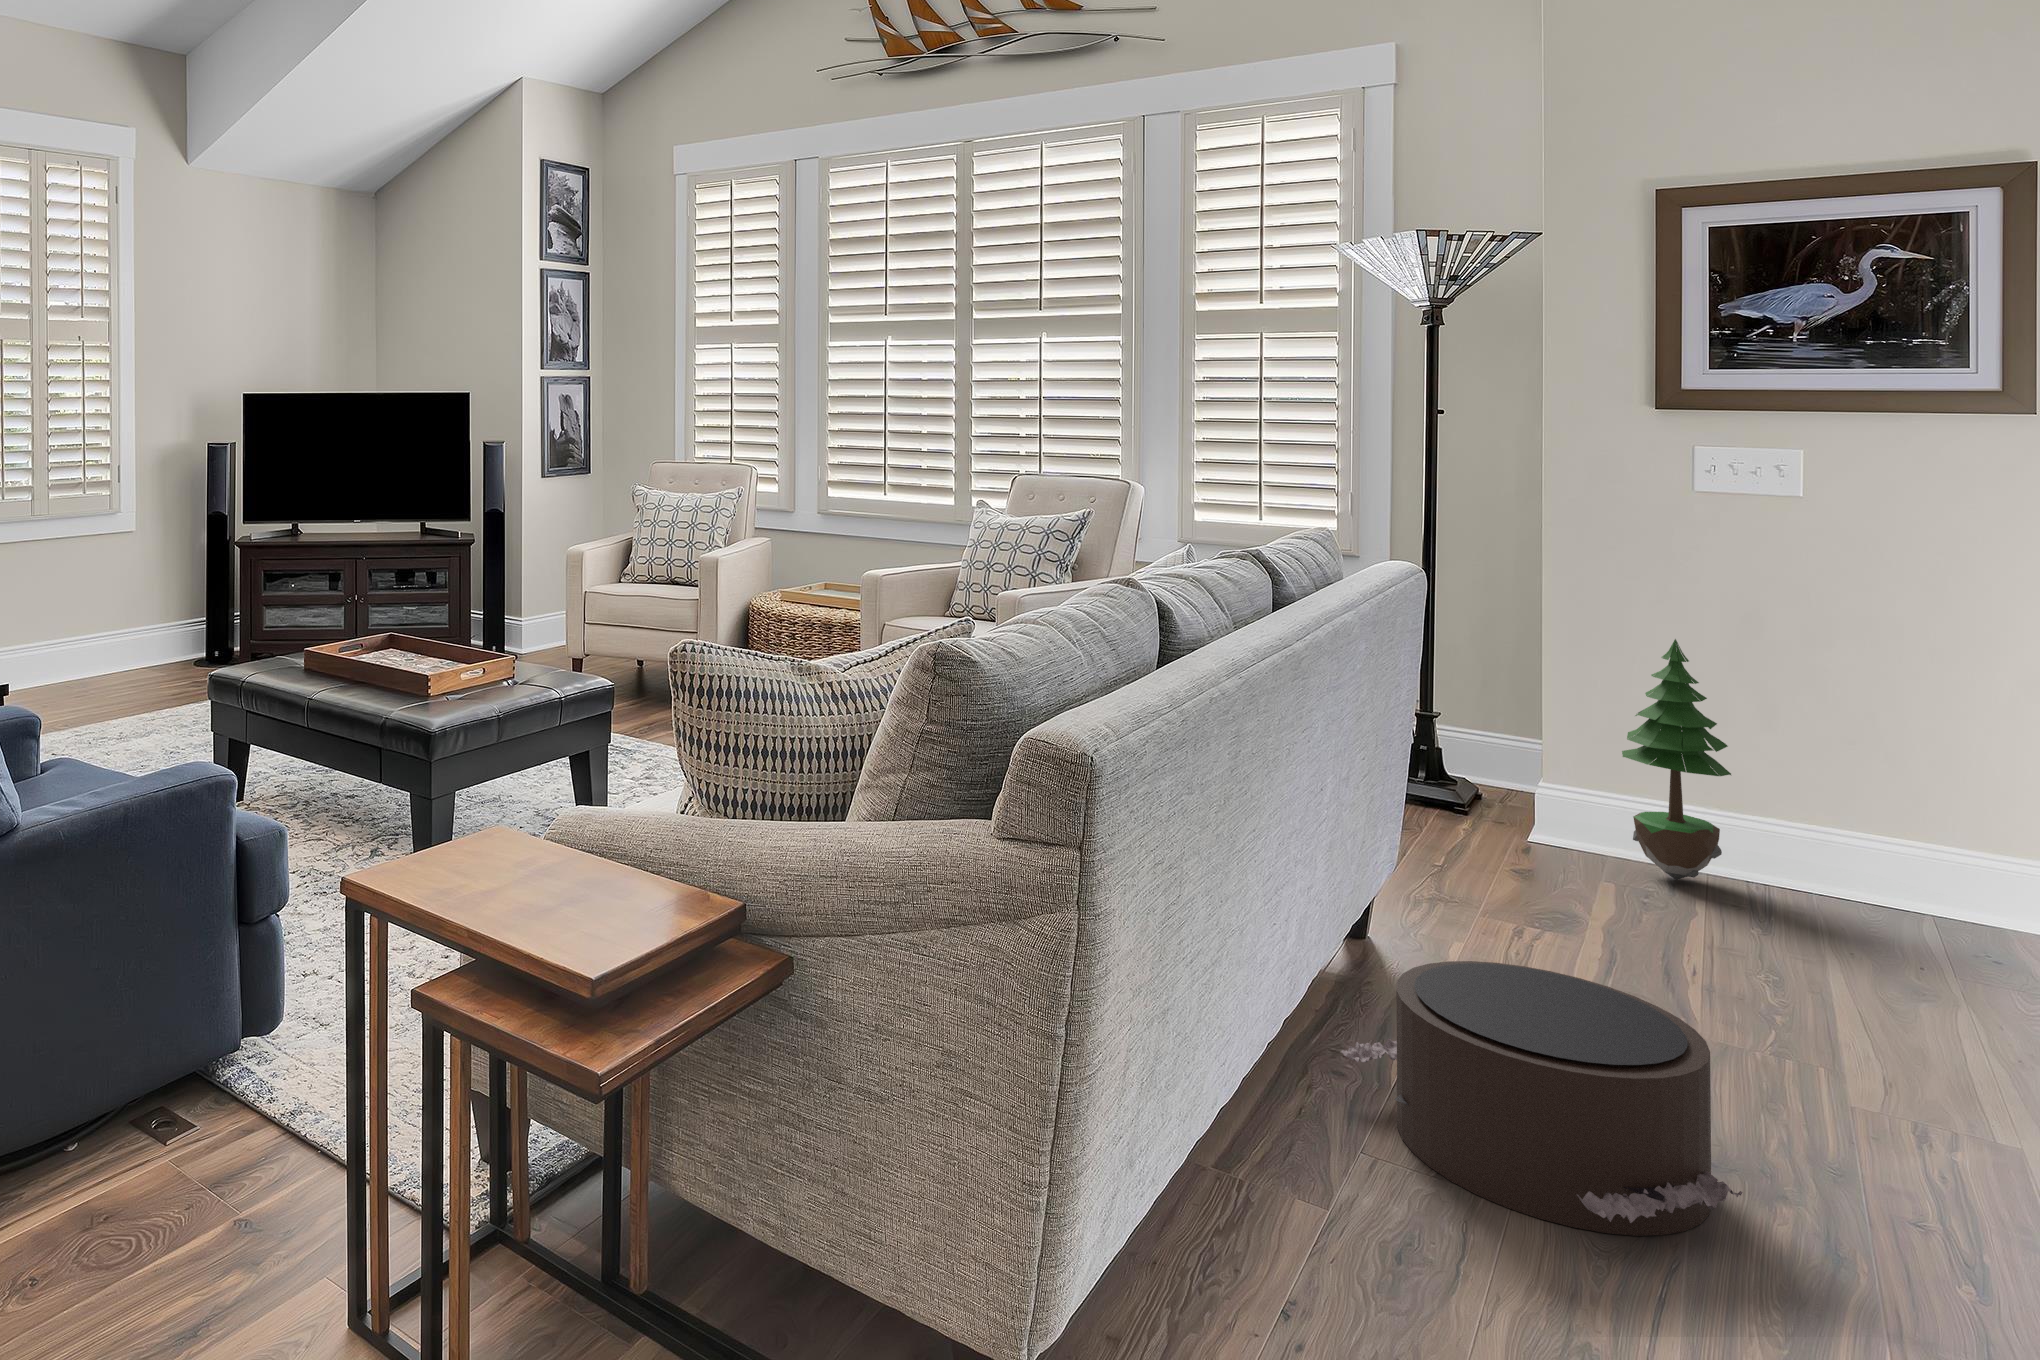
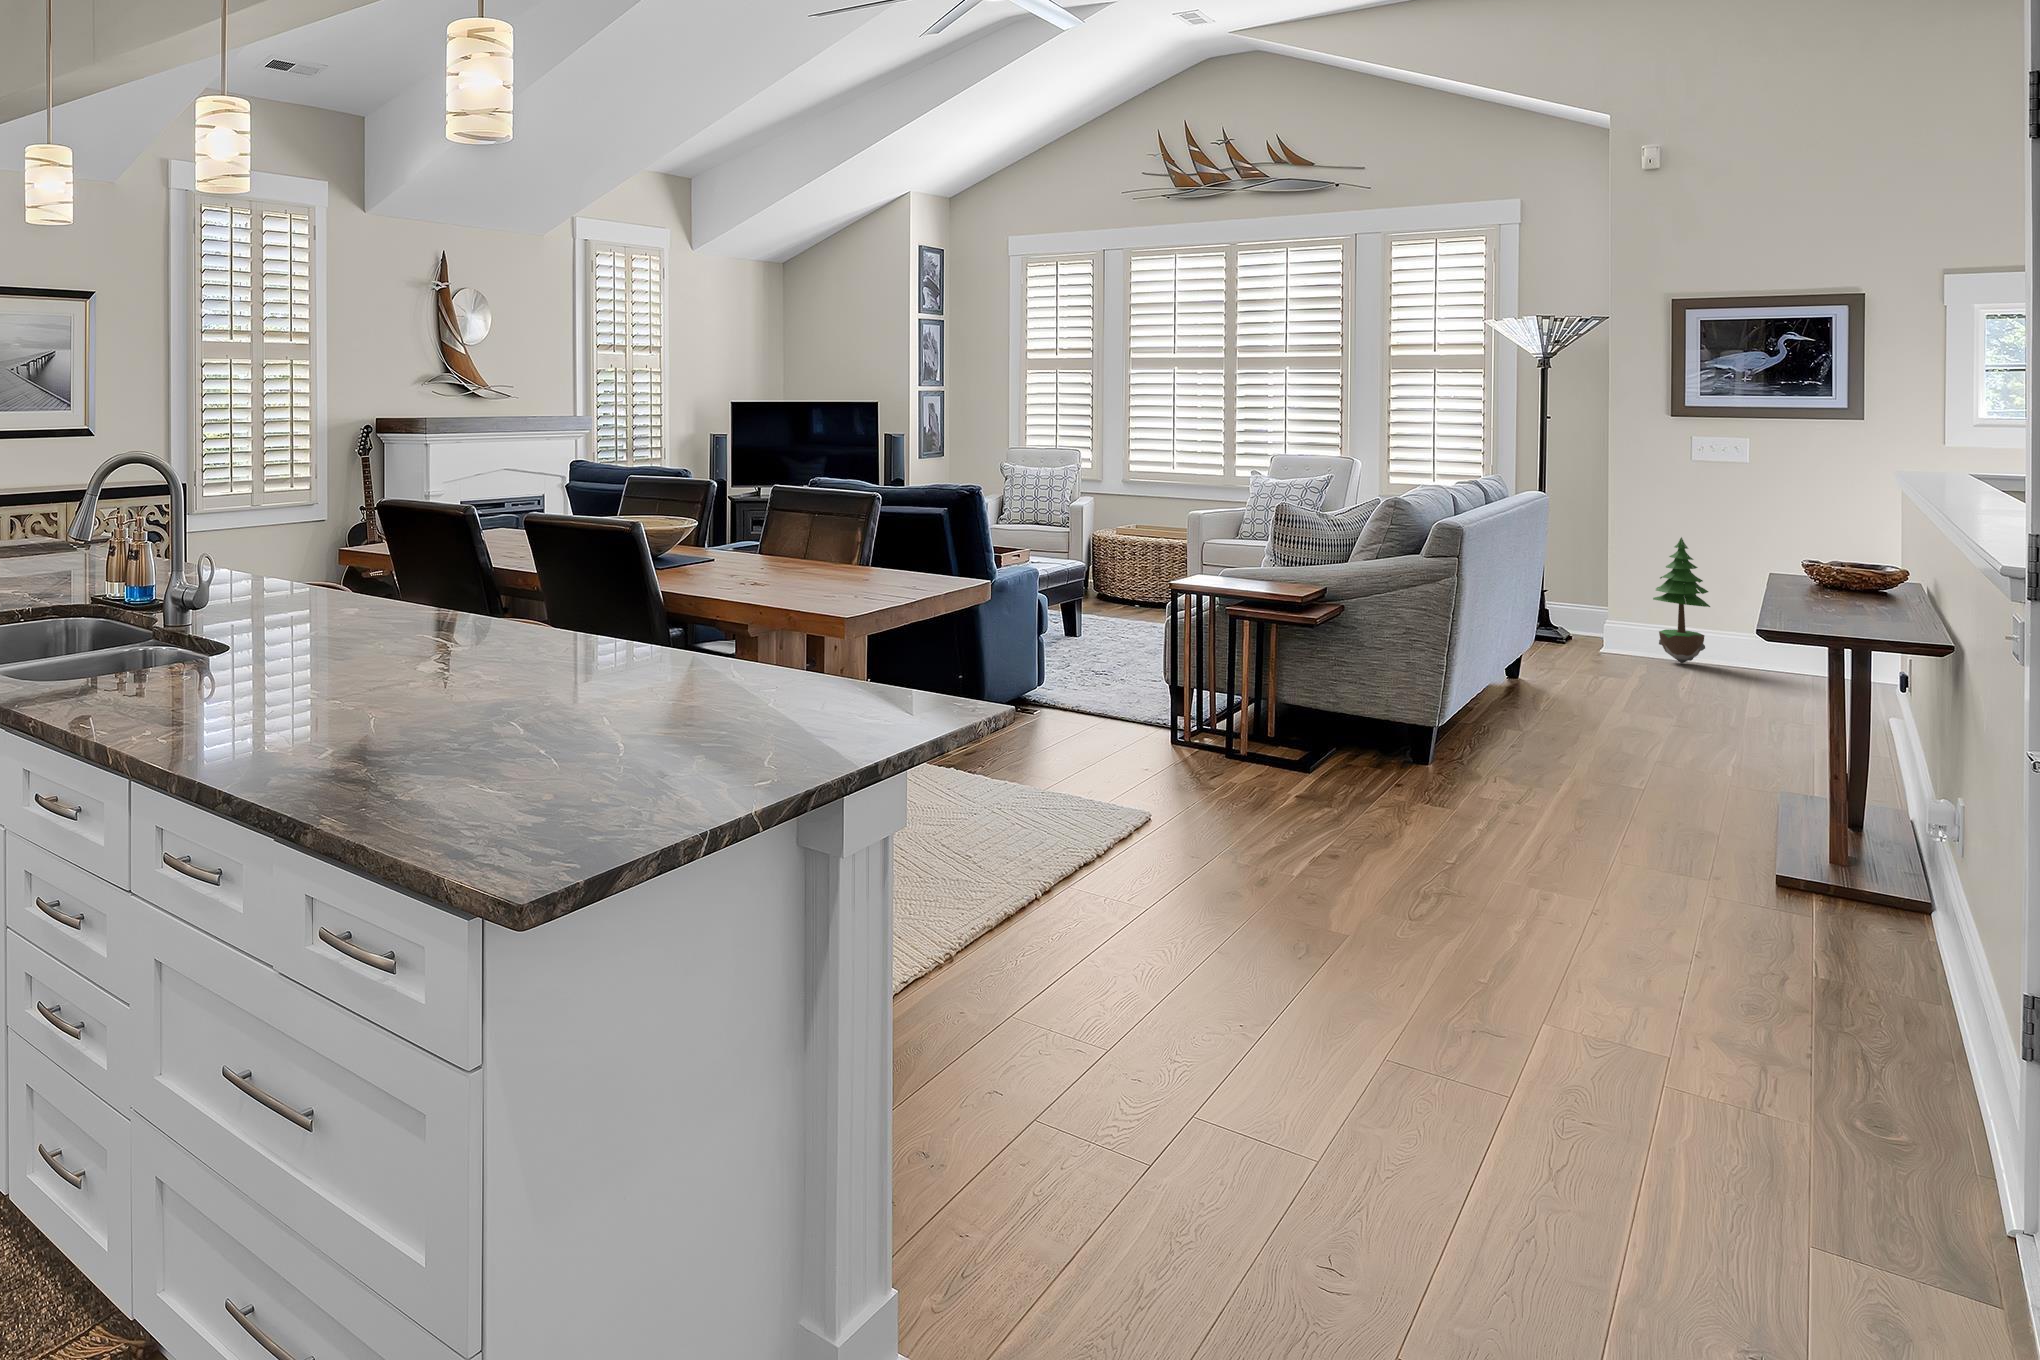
pouf: present [1341,961,1742,1236] -> none [1522,658,1693,742]

